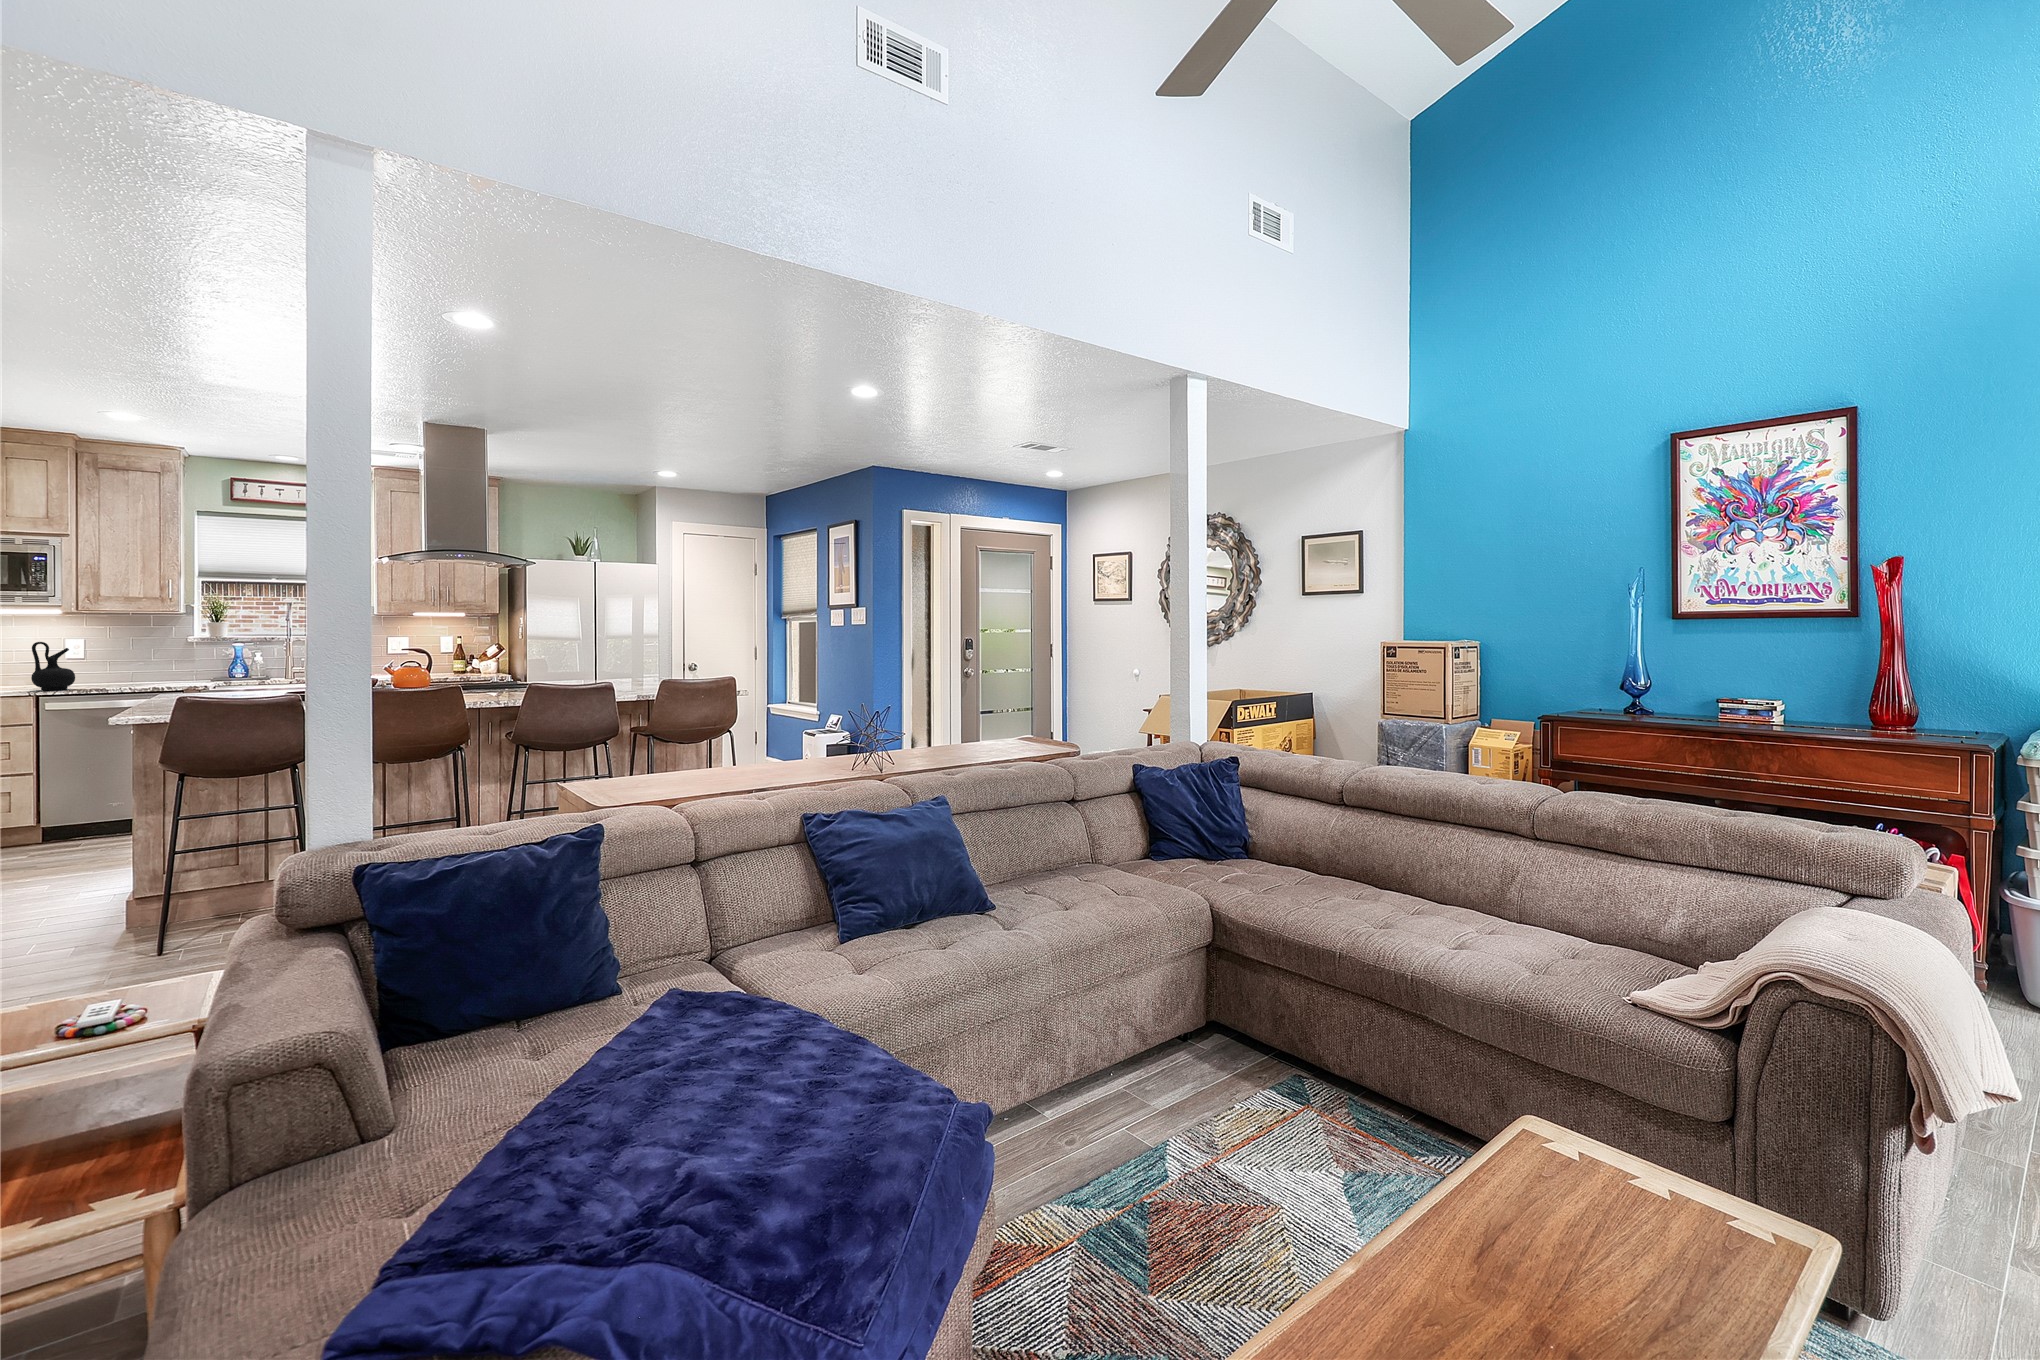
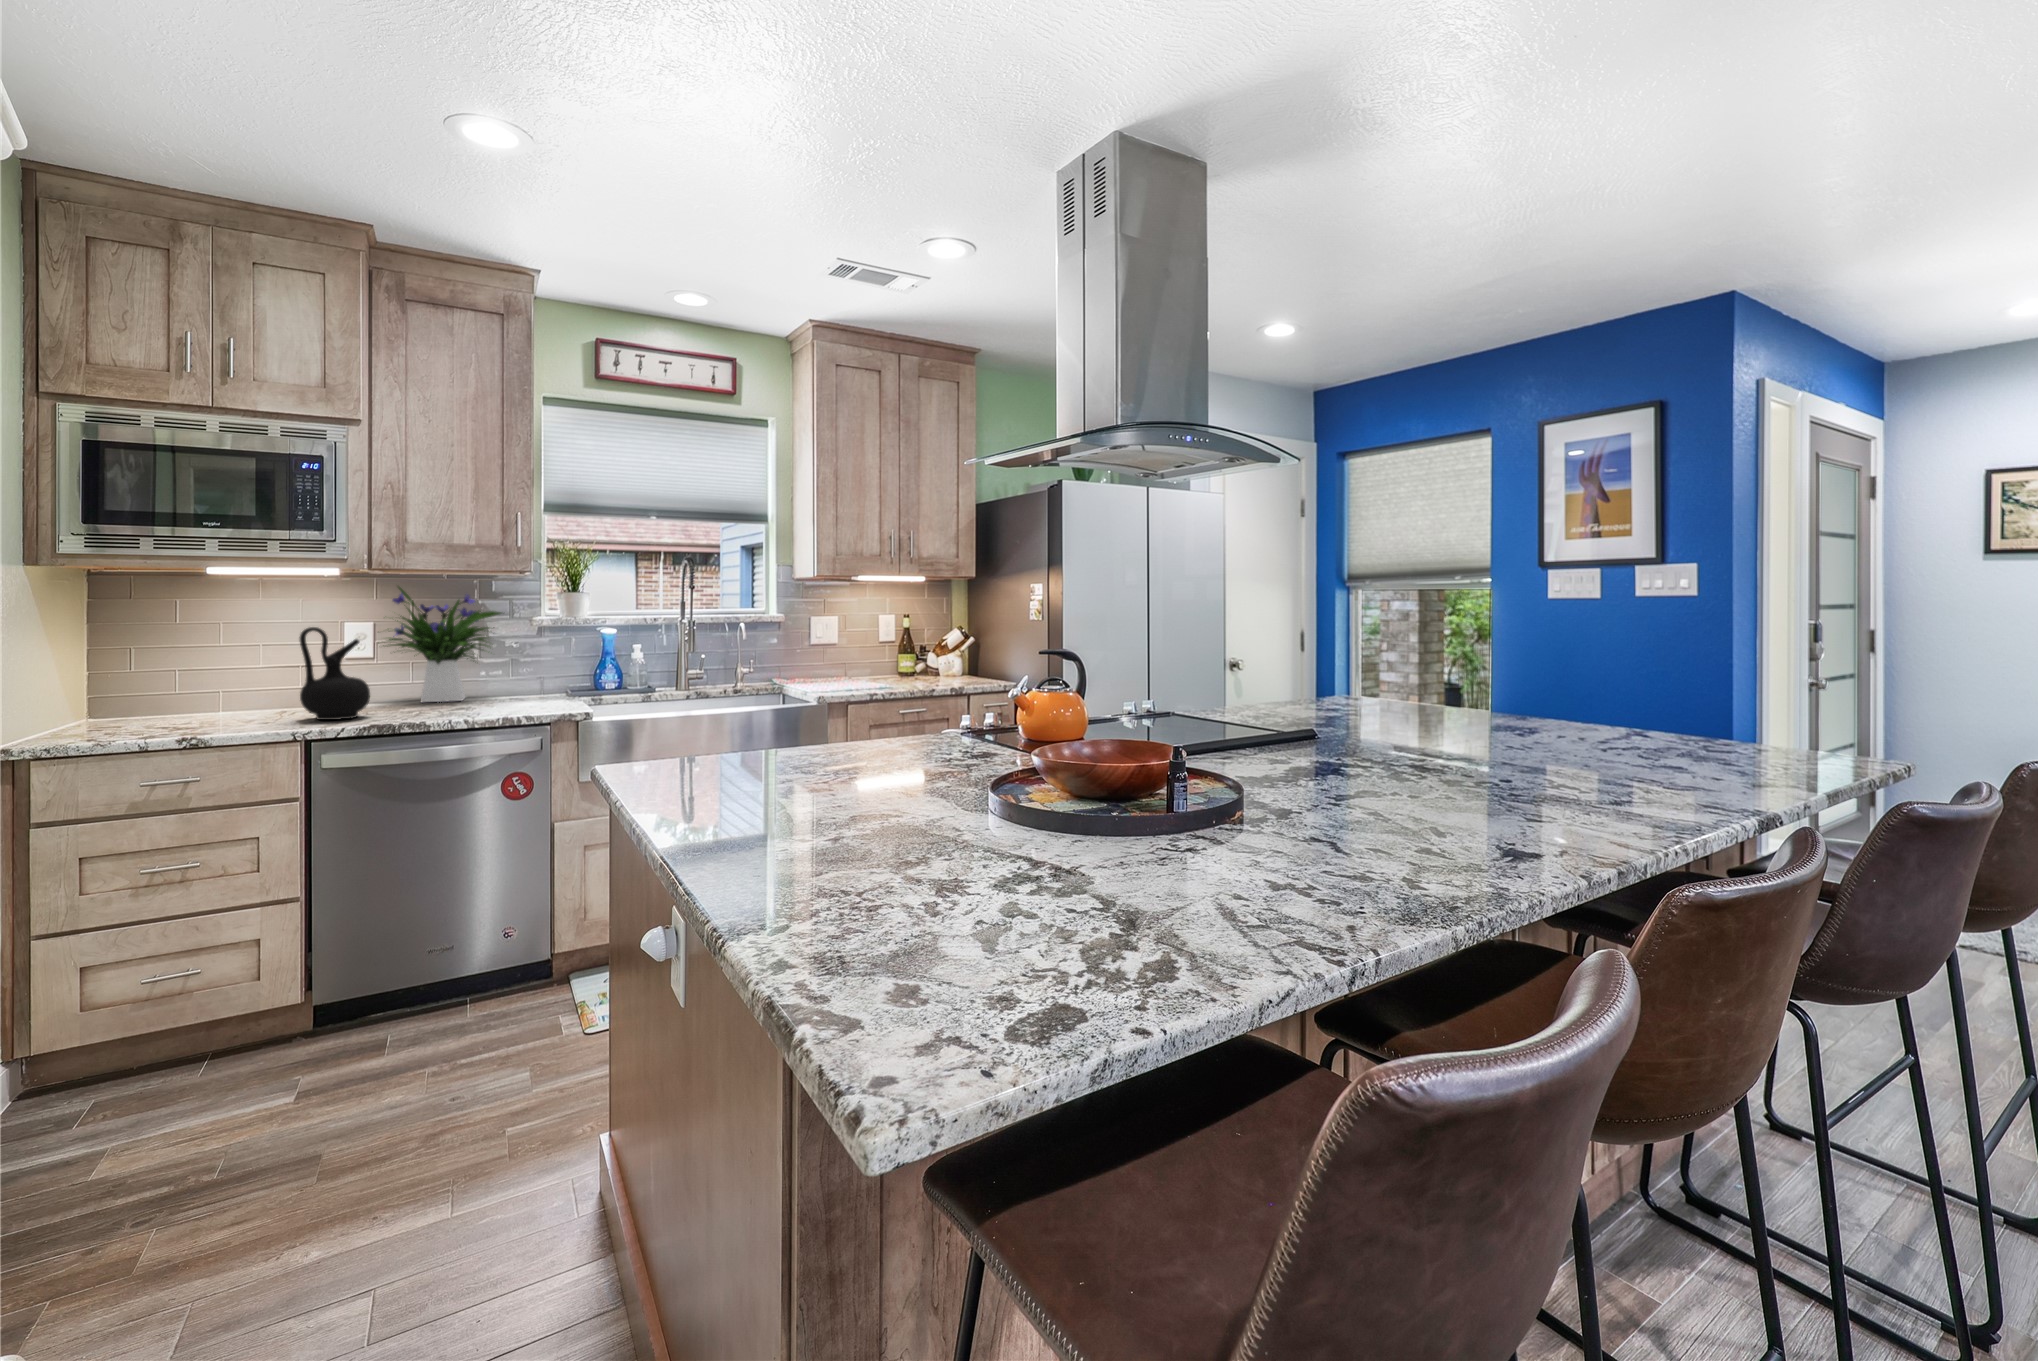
flower arrangement: none [79,620,166,685] -> present [383,587,501,702]

